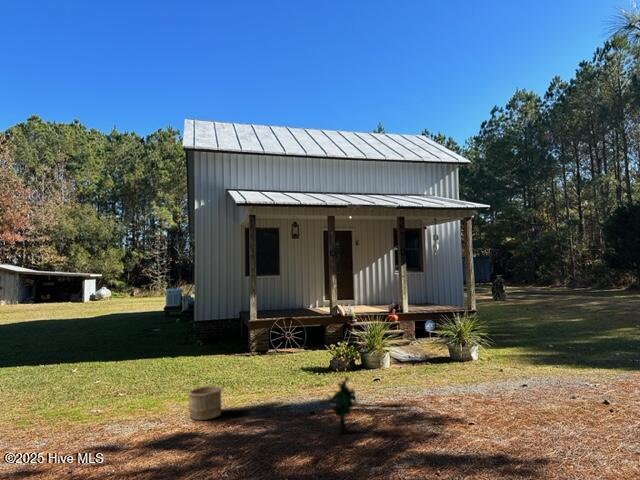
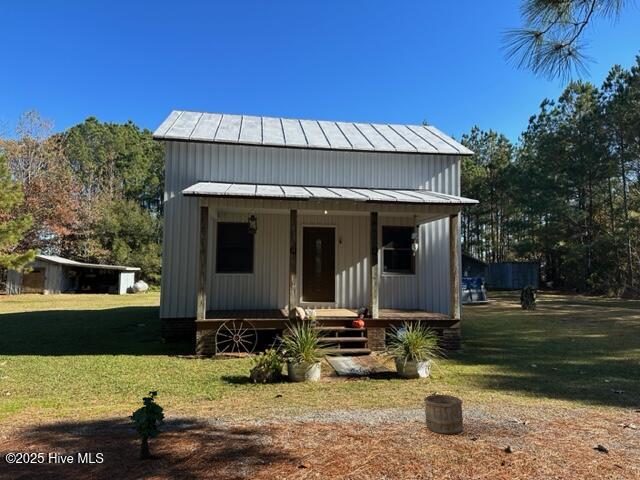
wooden bucket: present [188,386,221,420] -> present [424,395,463,434]

